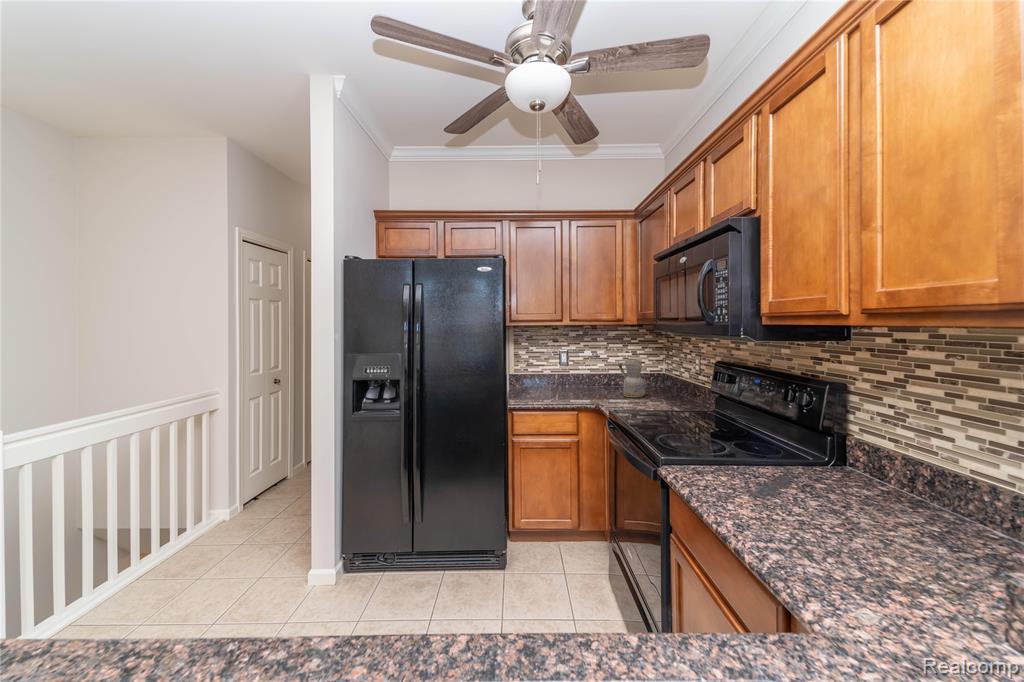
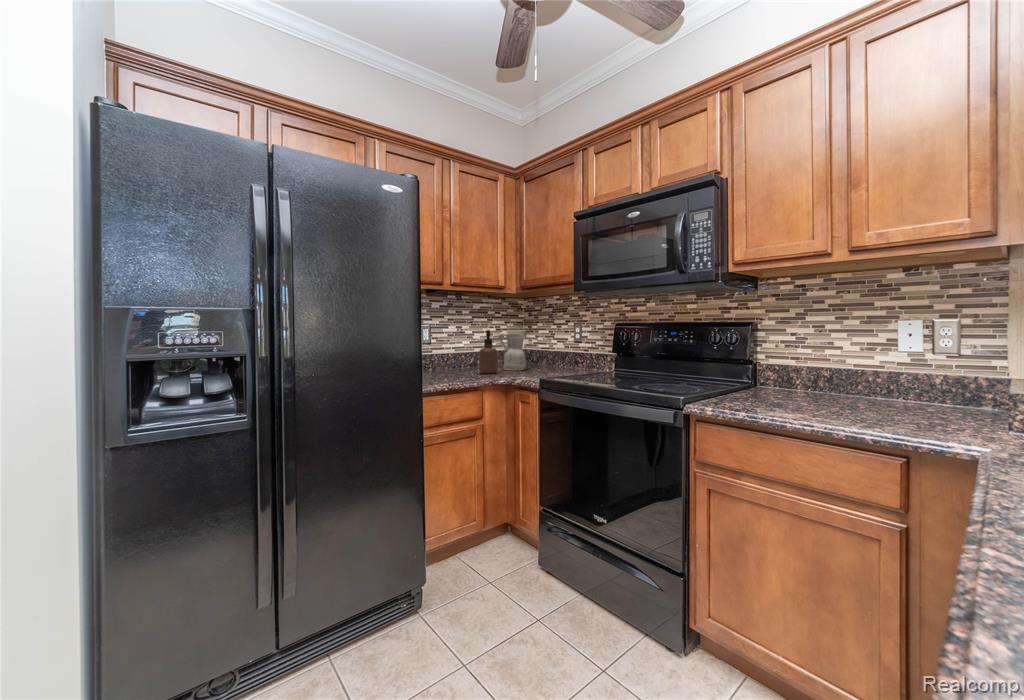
soap dispenser: none [592,362,610,400] -> present [479,330,498,374]

